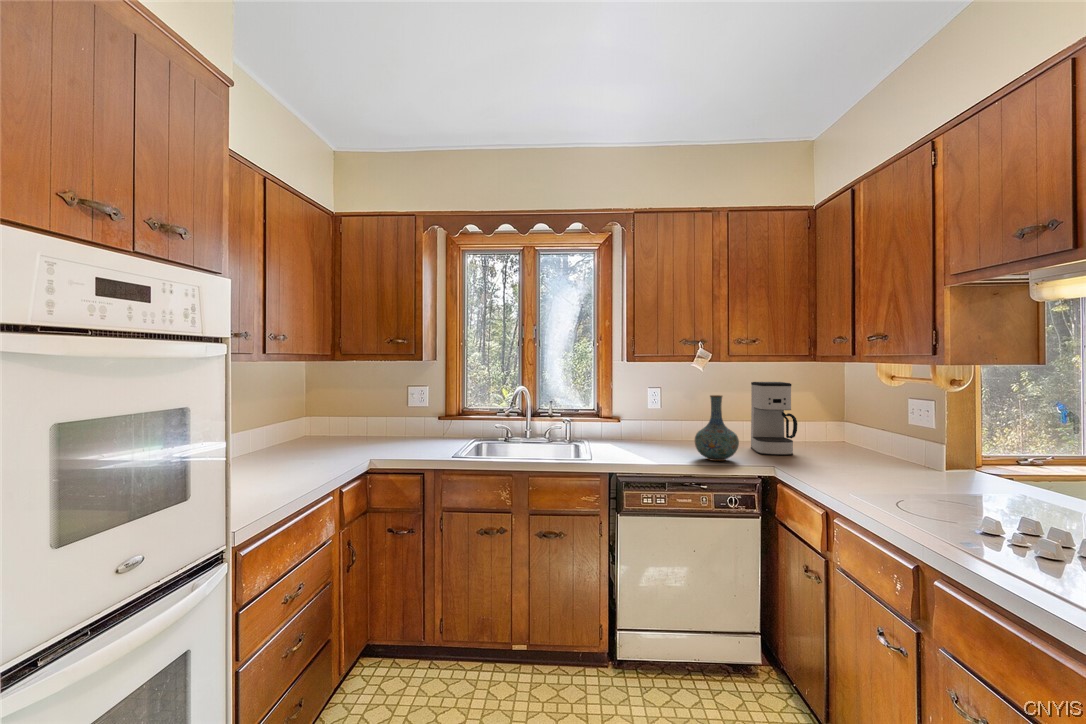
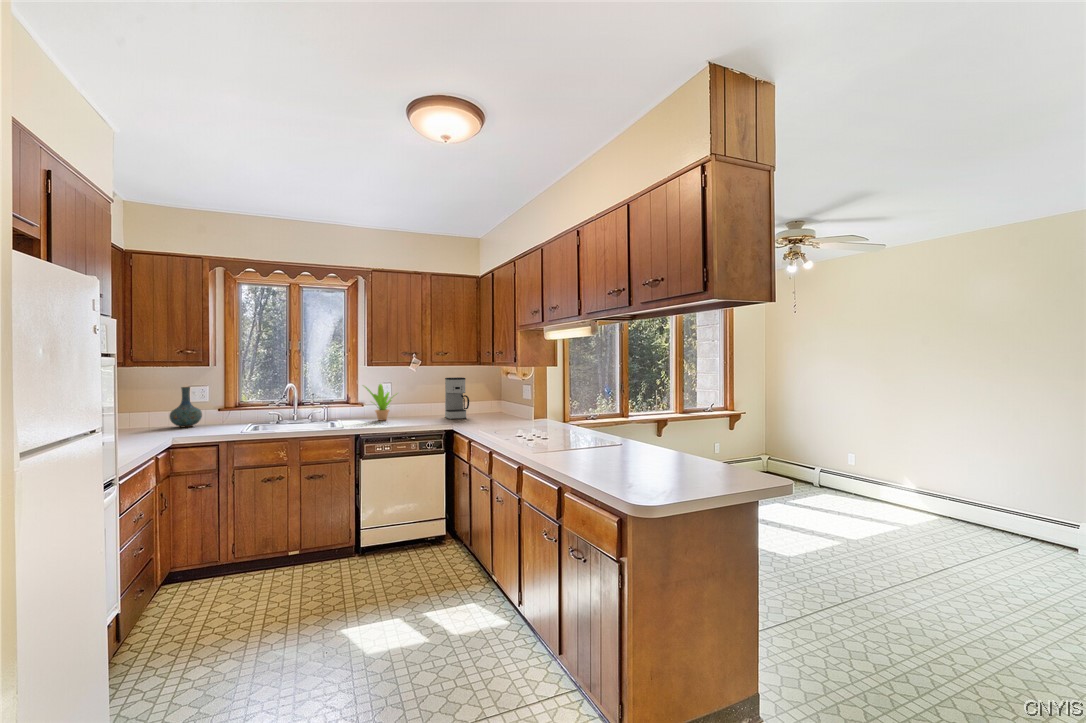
potted plant: none [619,389,675,448] -> present [365,384,397,420]
vase: present [695,395,739,461] -> present [170,387,202,427]

